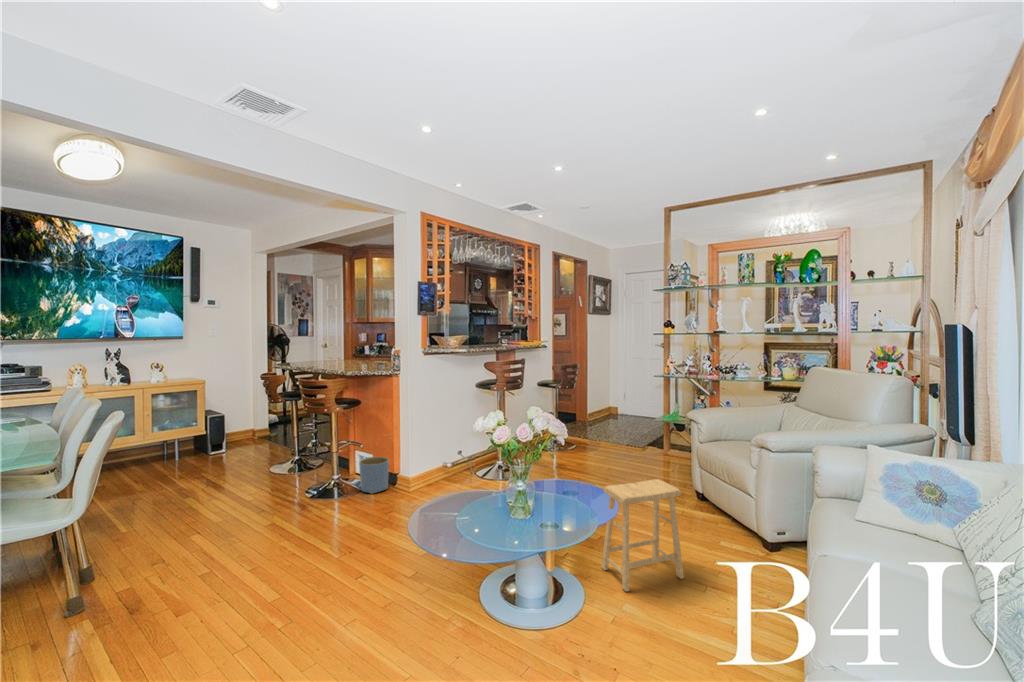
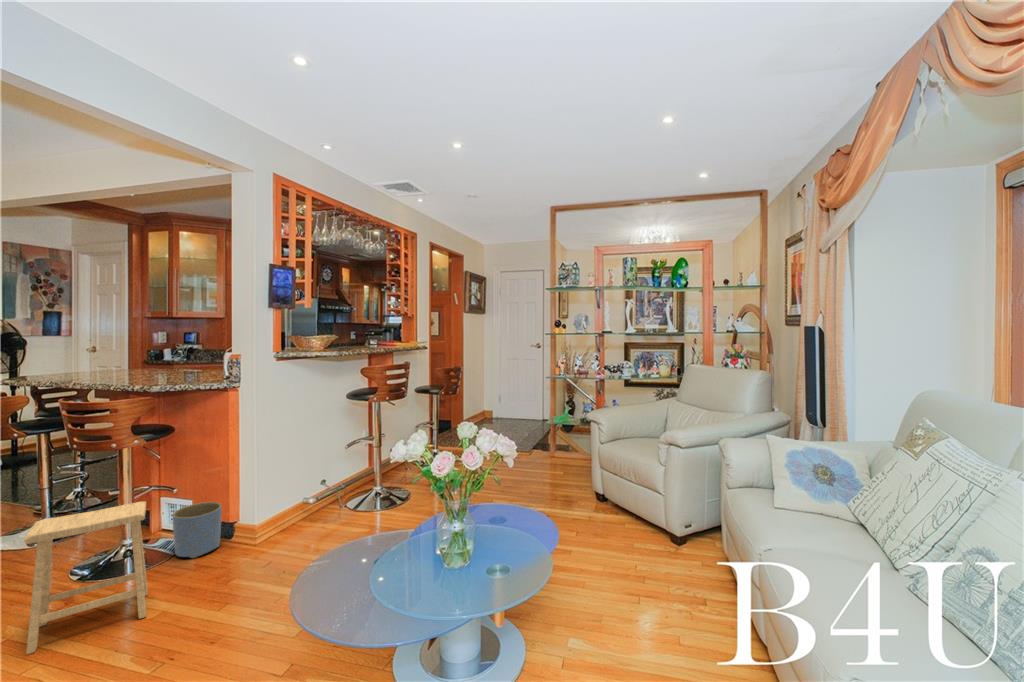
footstool: present [601,479,684,591] -> present [25,502,148,654]

